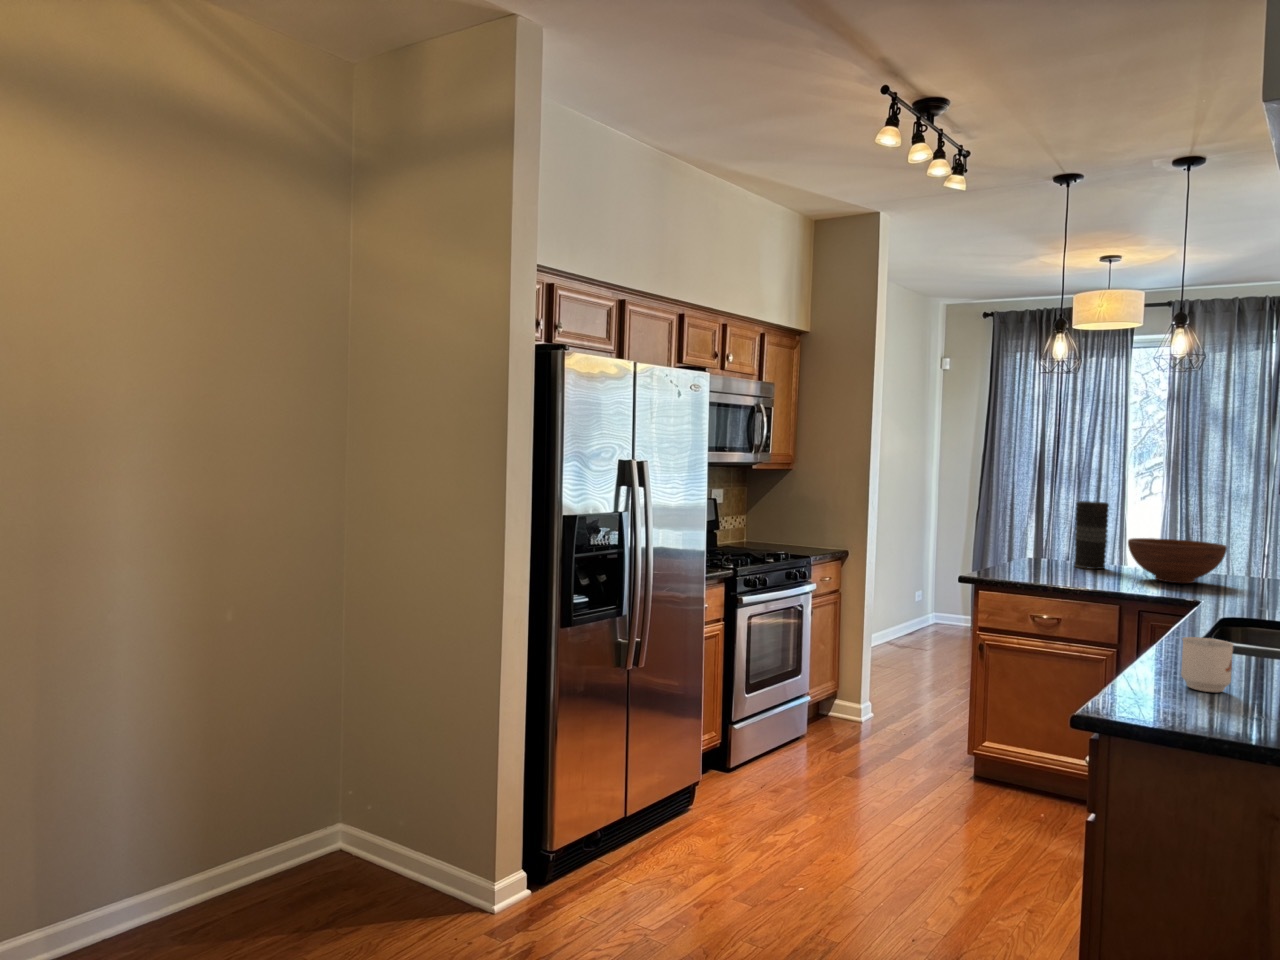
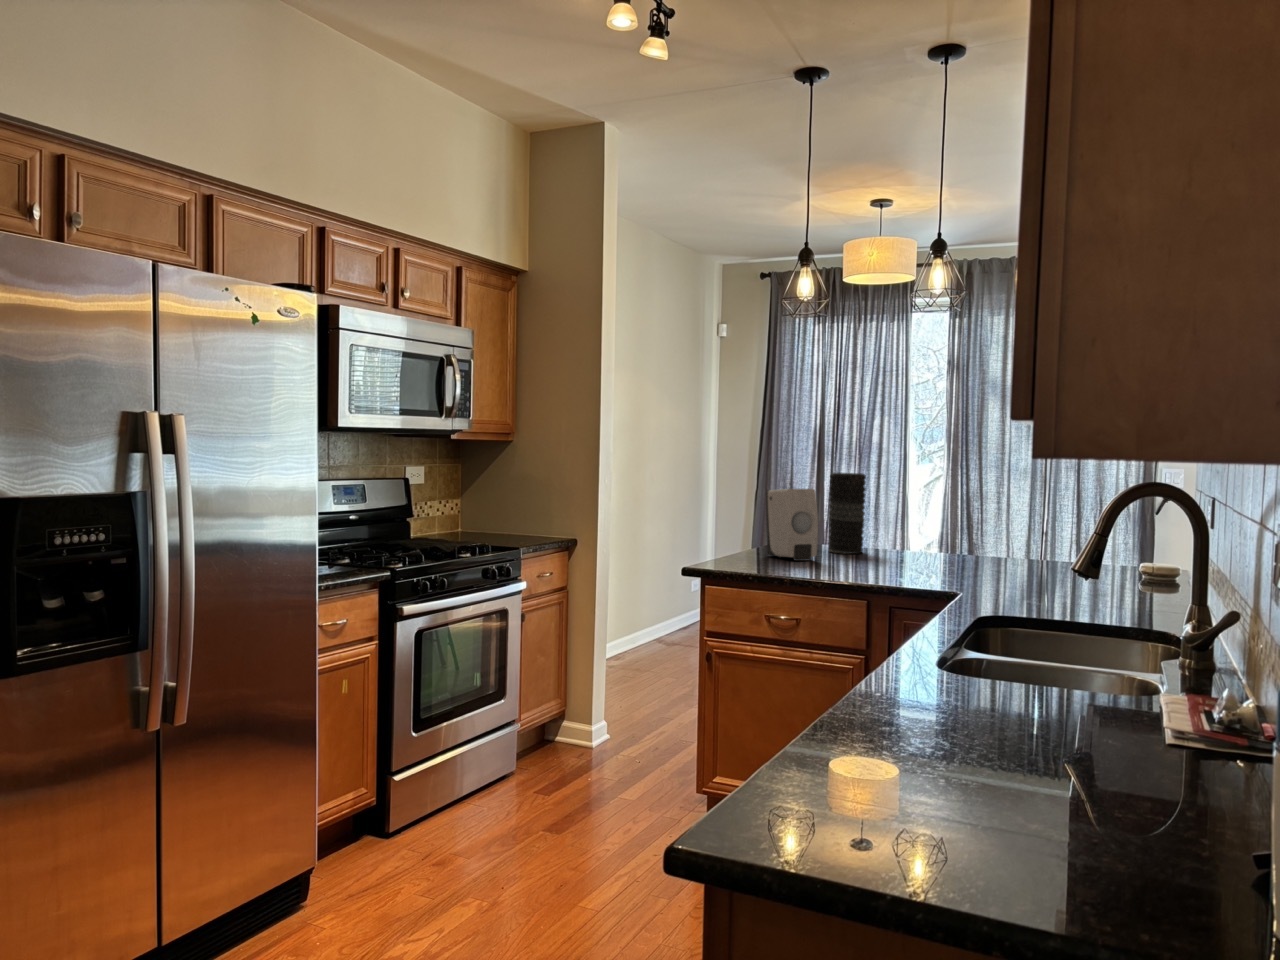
soap dispenser: none [1023,515,1070,574] -> present [766,489,818,561]
fruit bowl: present [1128,538,1227,583] -> none [883,515,991,568]
mug: present [1181,637,1234,692] -> none [881,661,955,752]

